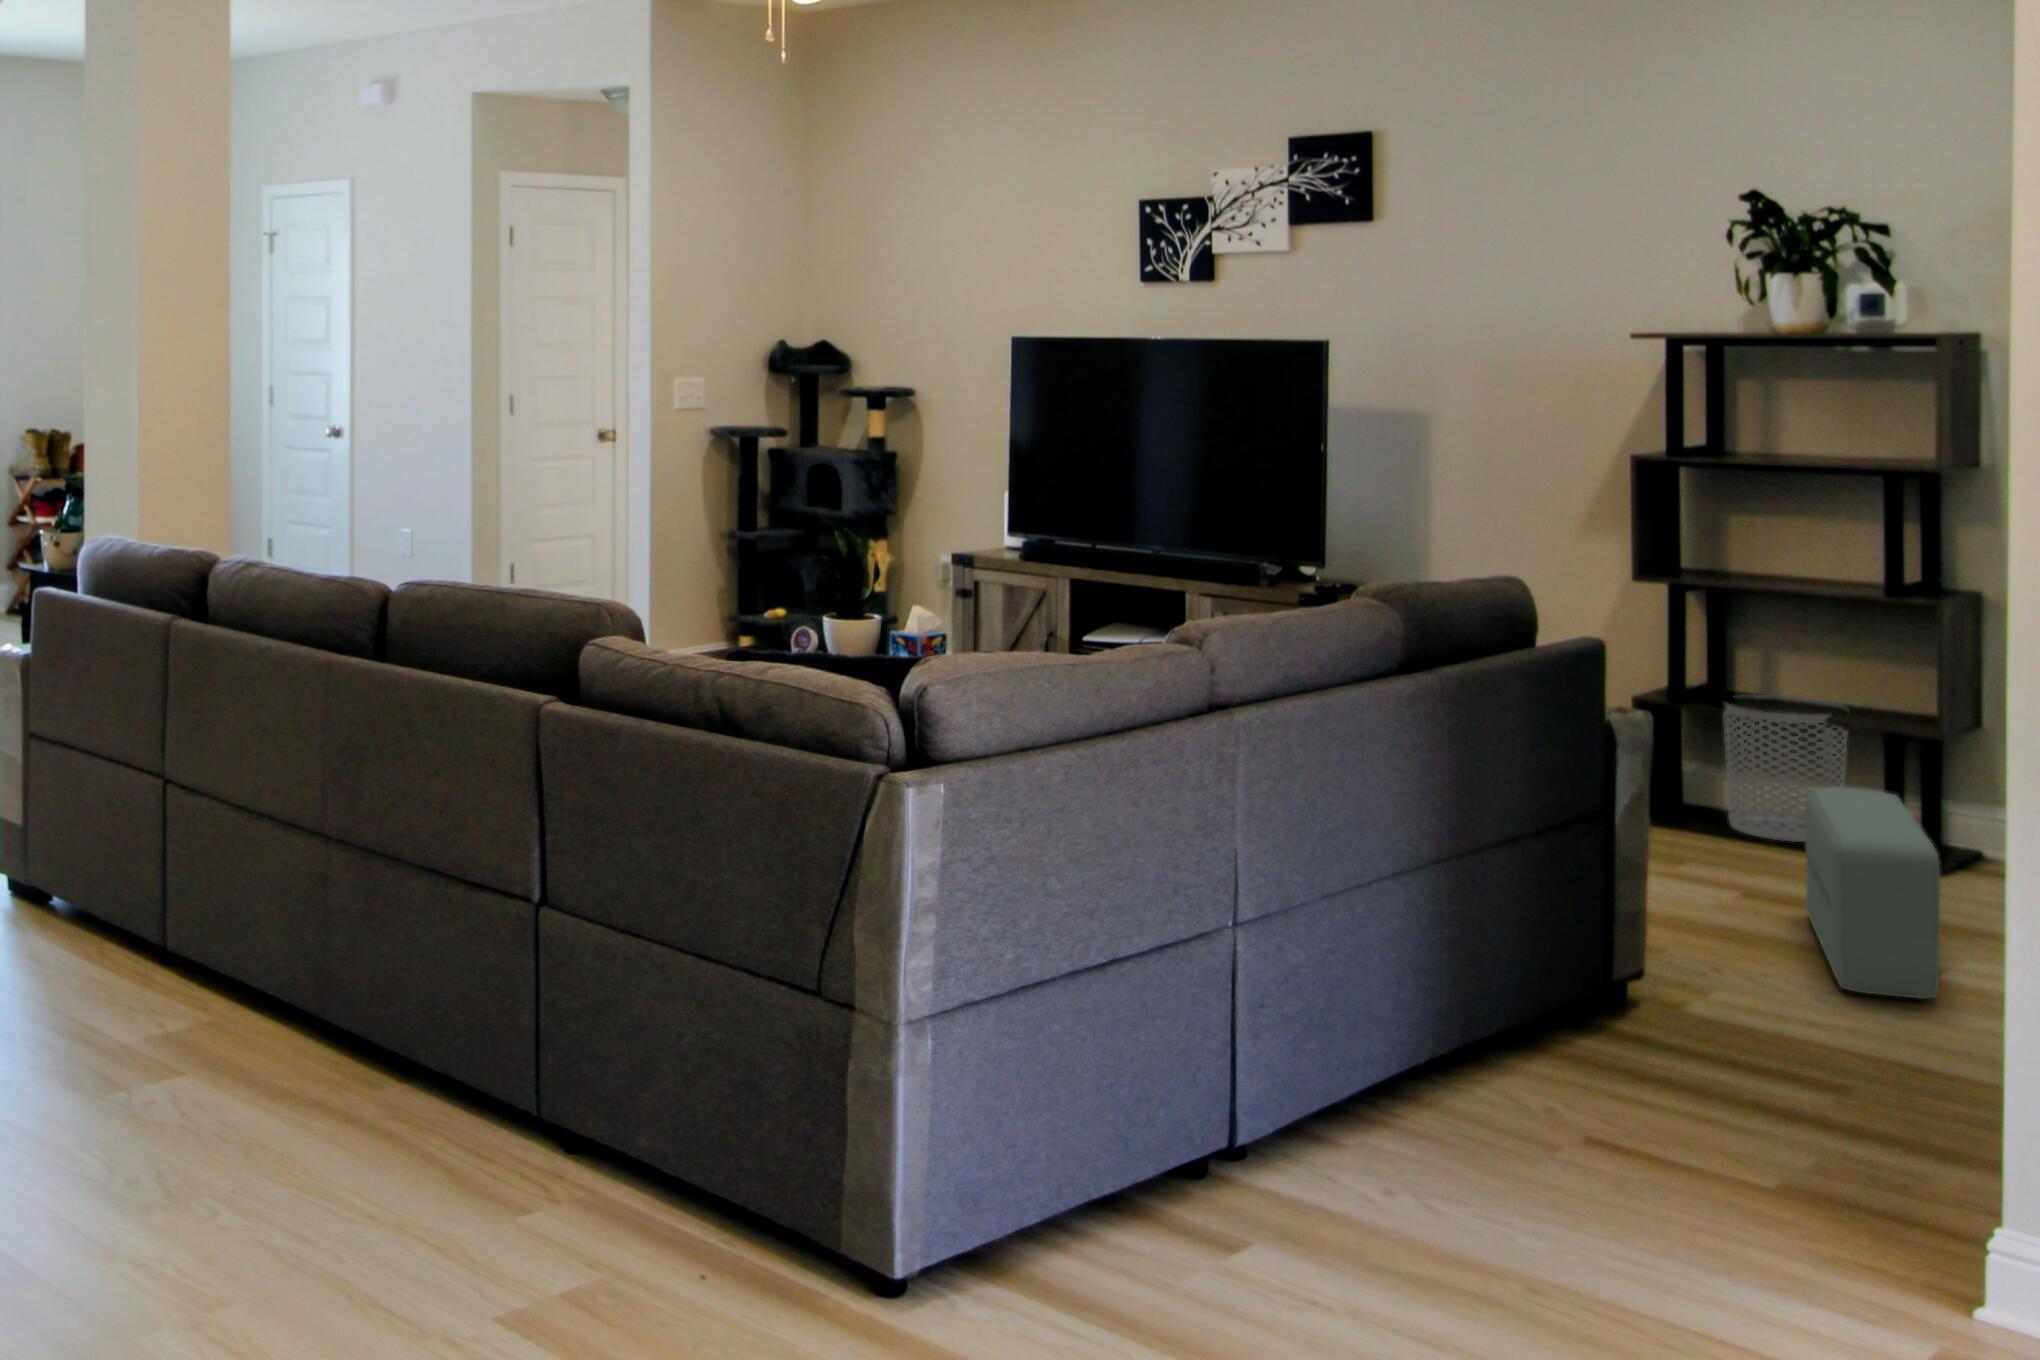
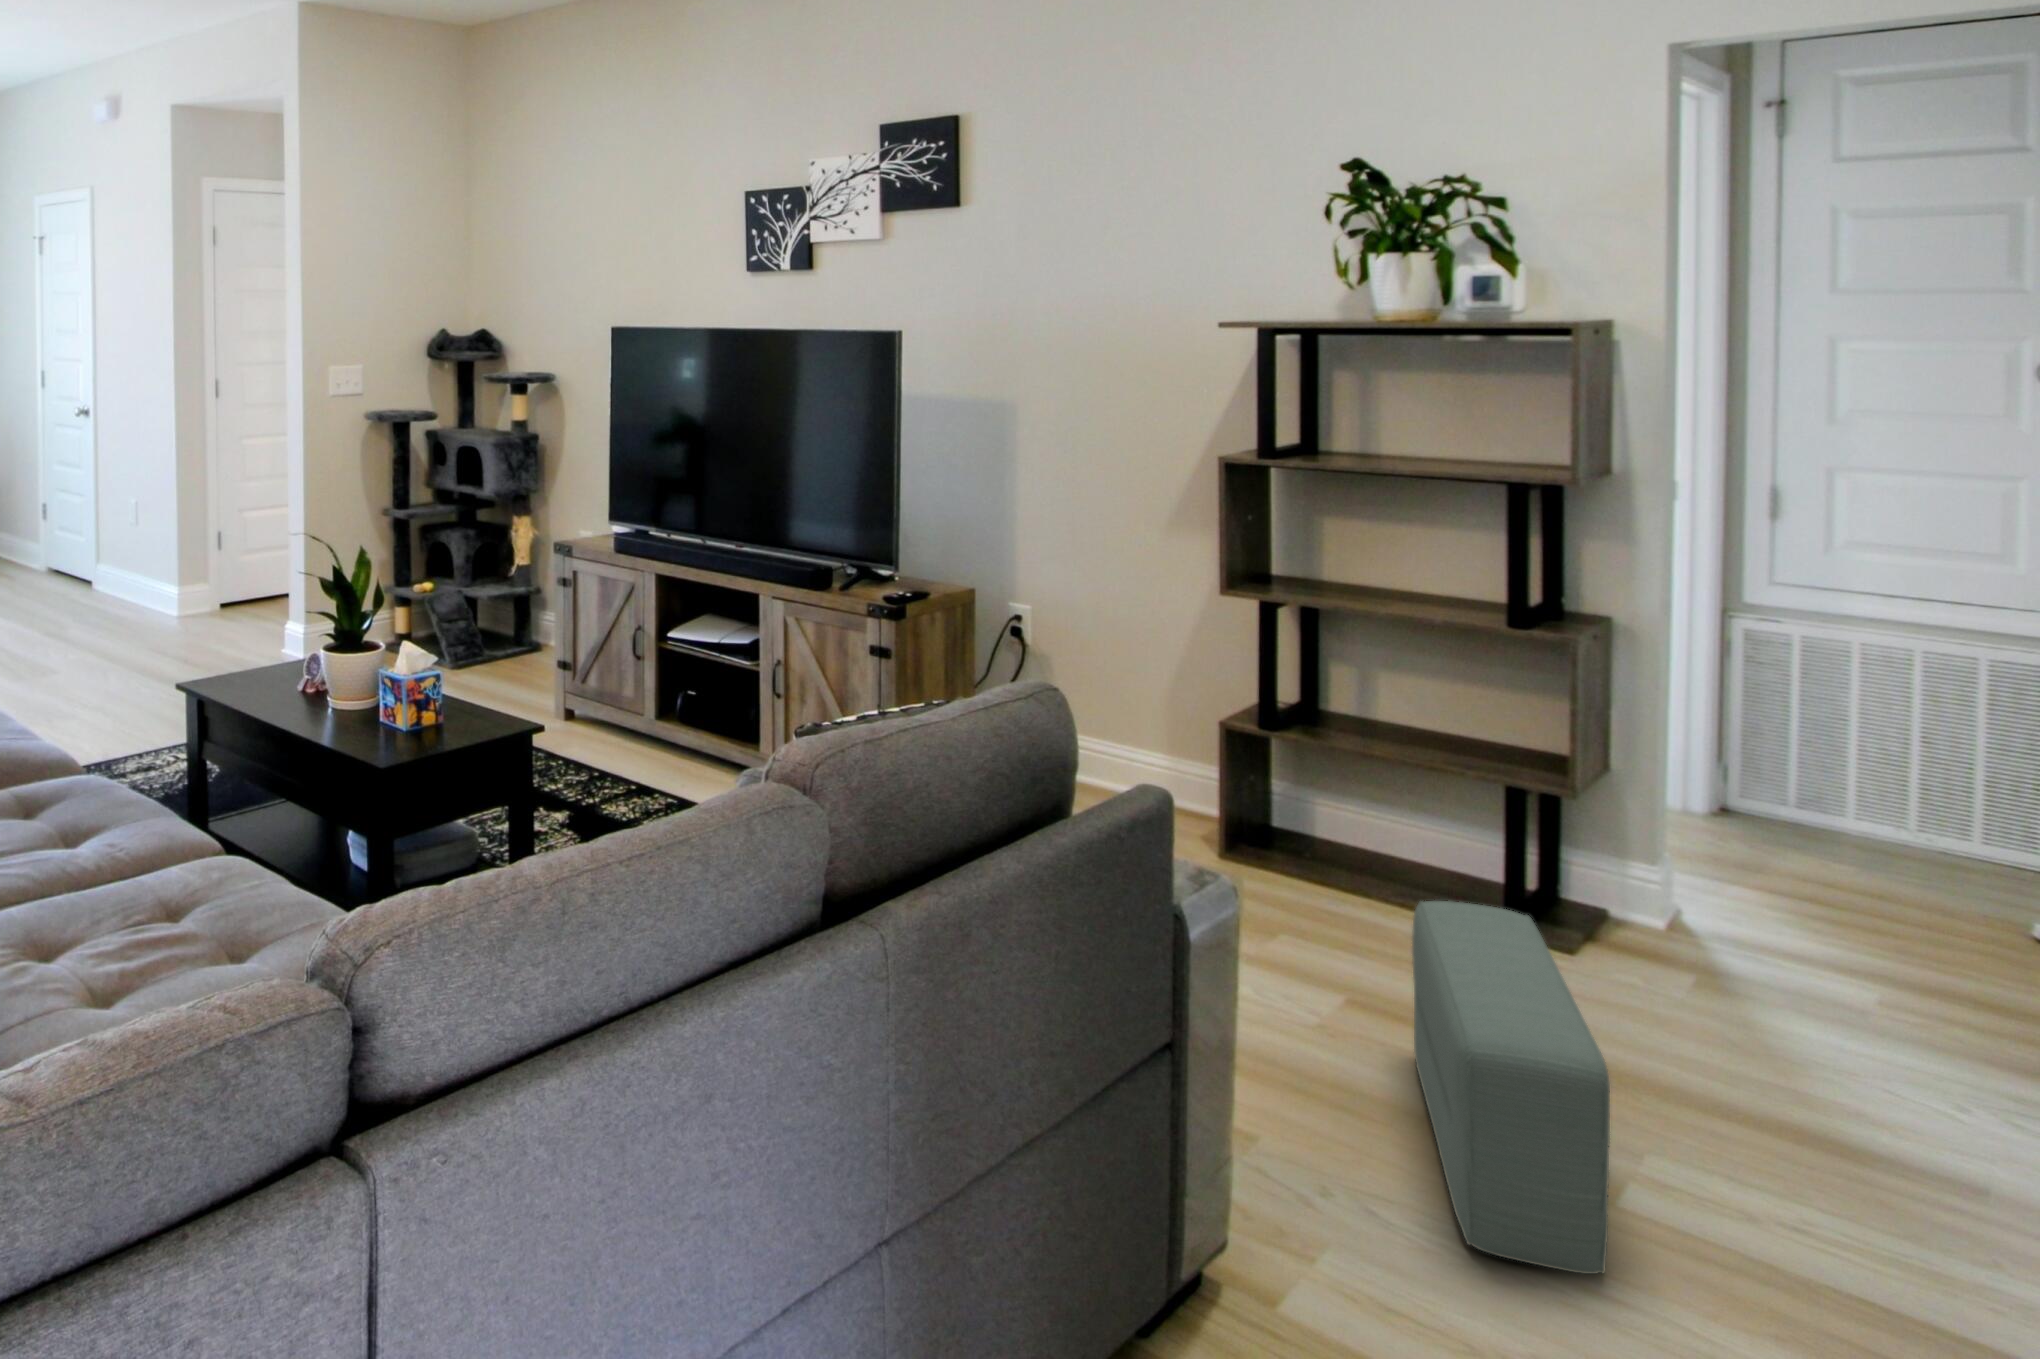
waste bin: present [1723,695,1847,842] -> none [1316,727,1459,908]

